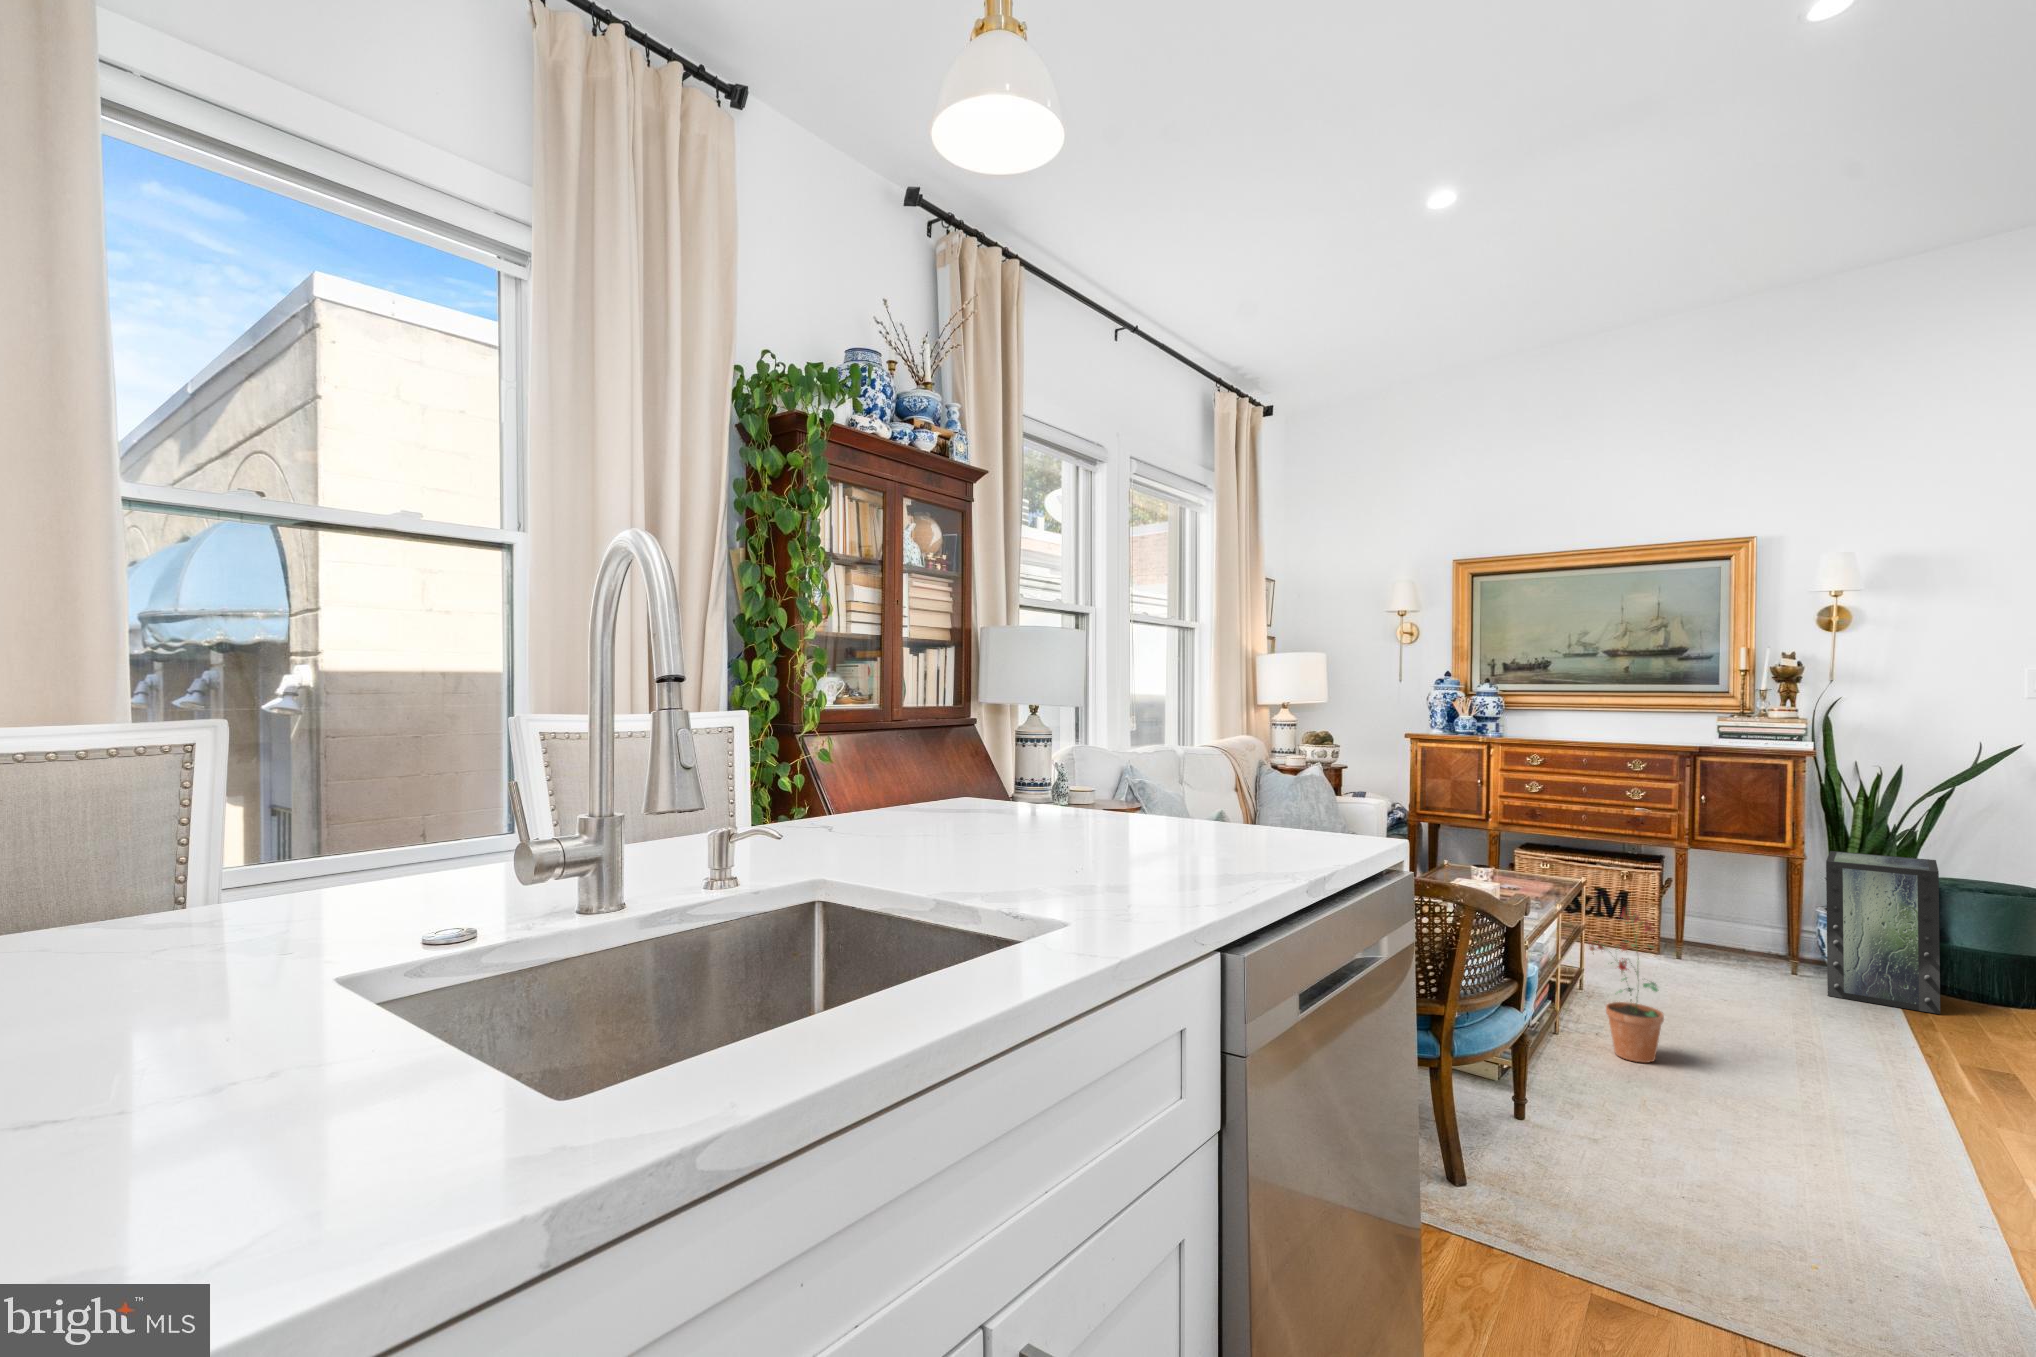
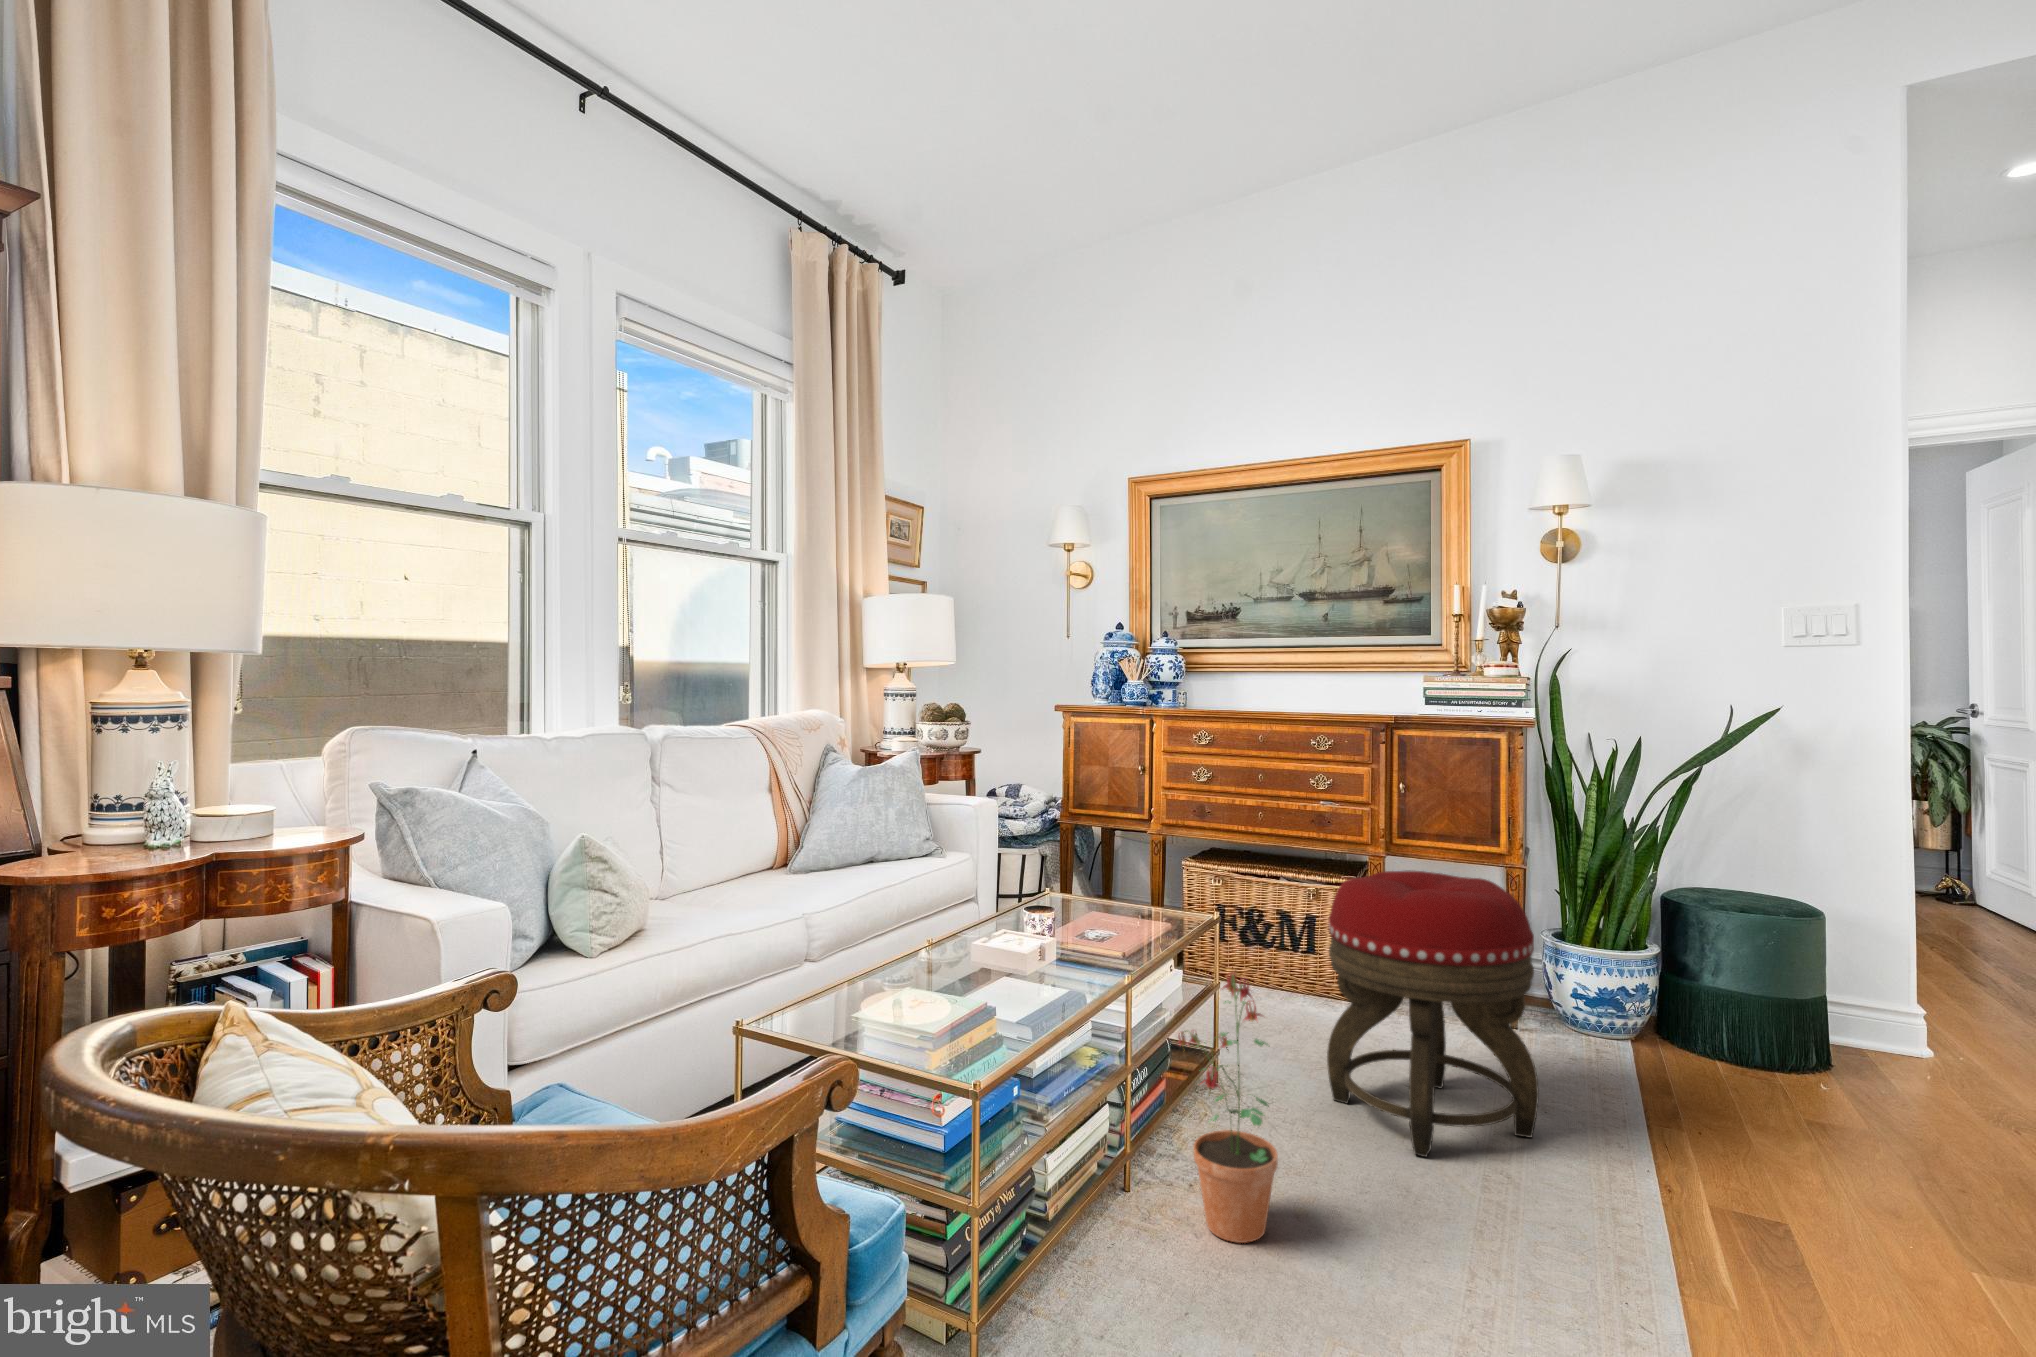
storage box: present [1826,851,1940,1014] -> none [1546,856,1688,1091]
footstool: none [1667,855,1829,1035] -> present [1327,870,1539,1157]

